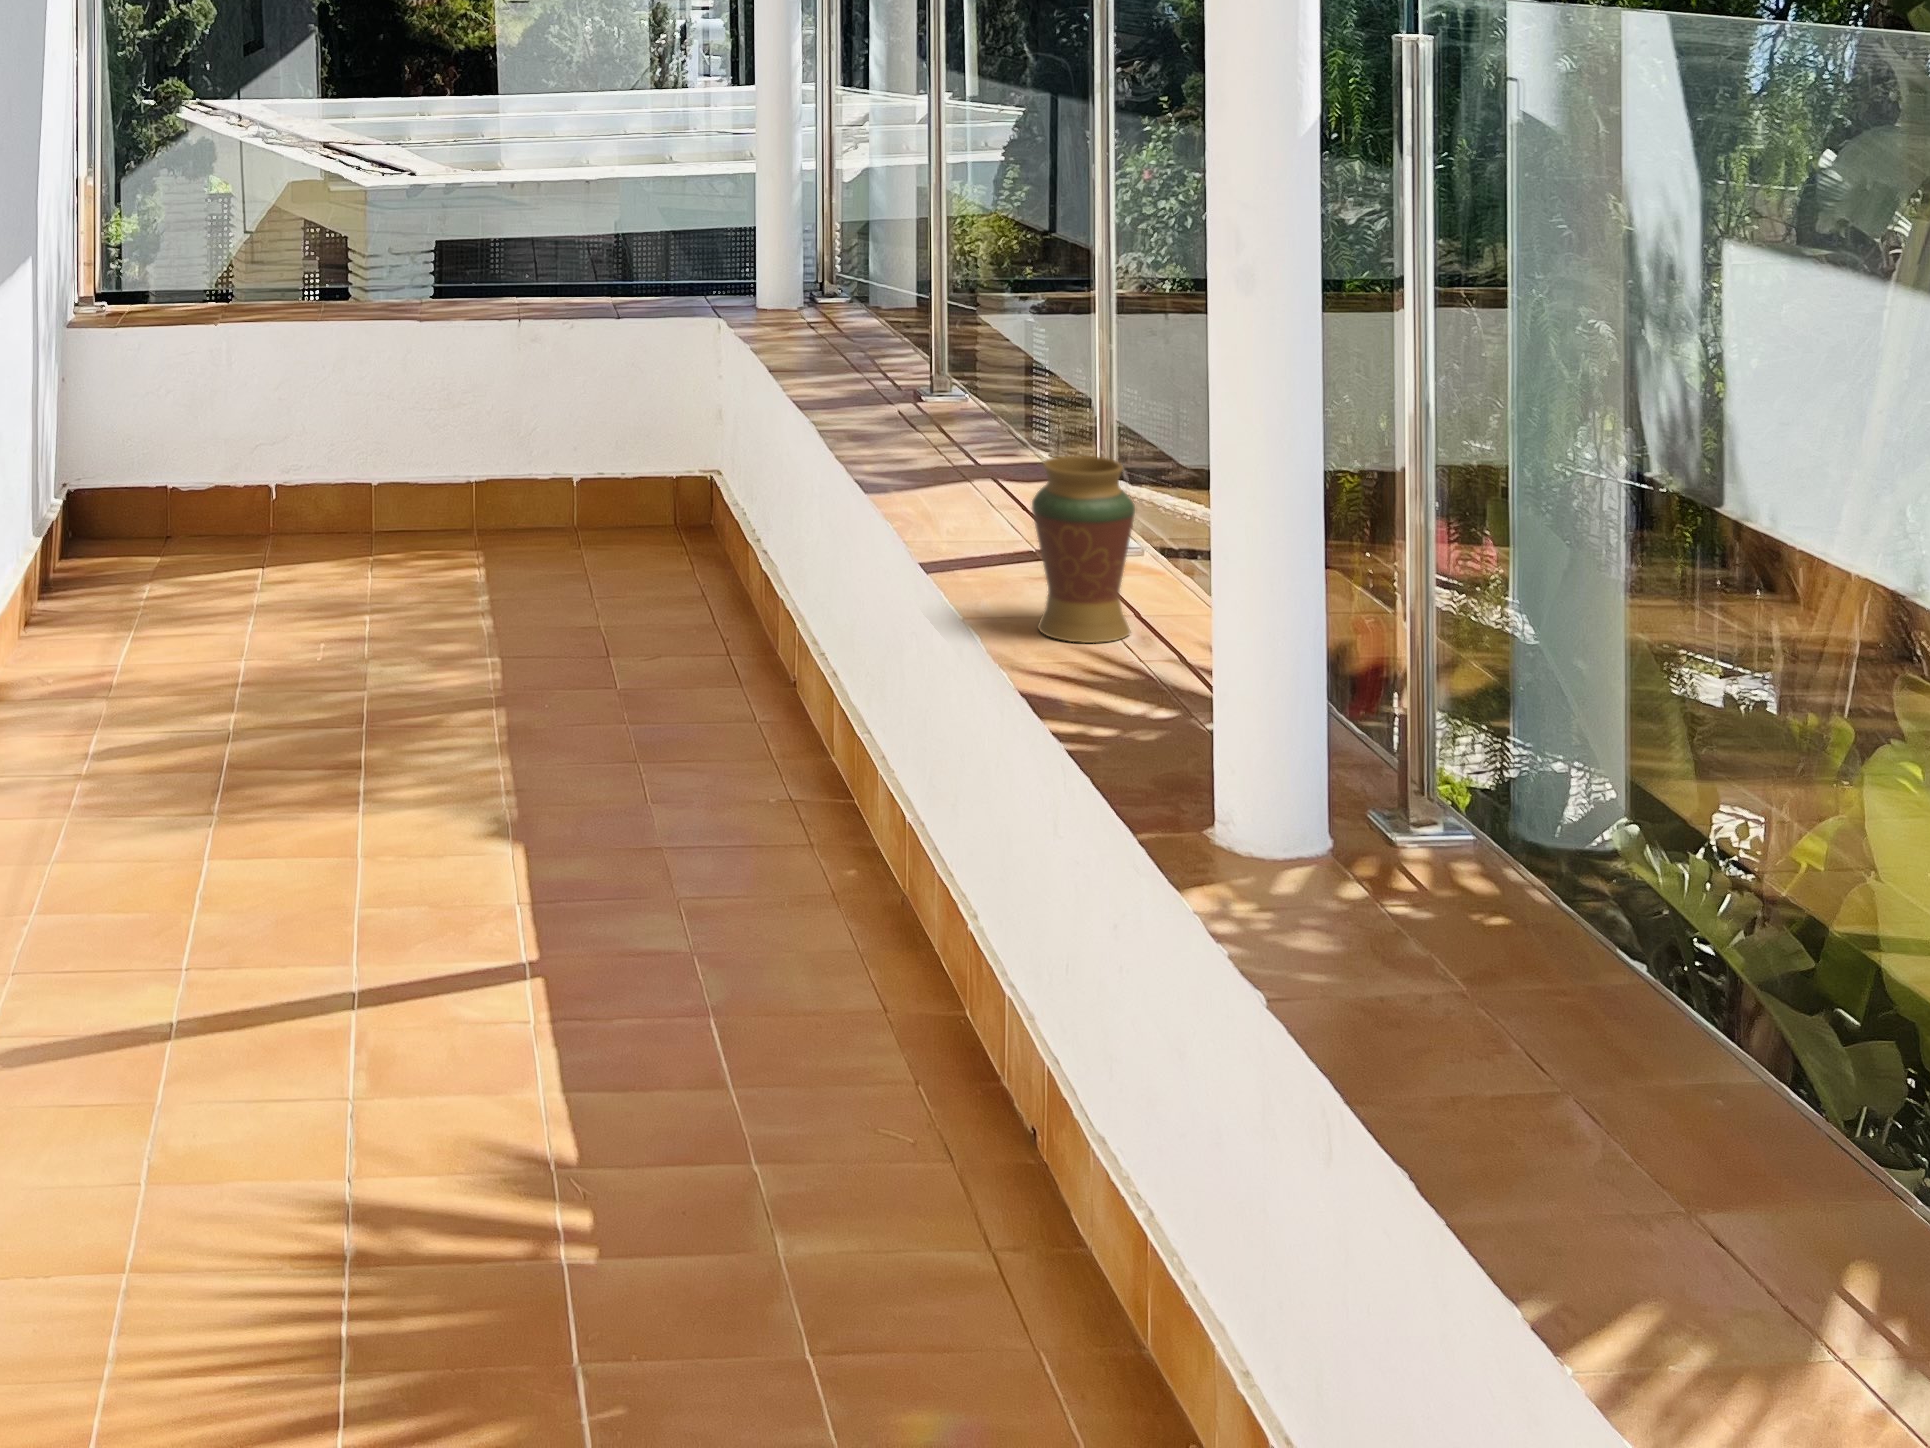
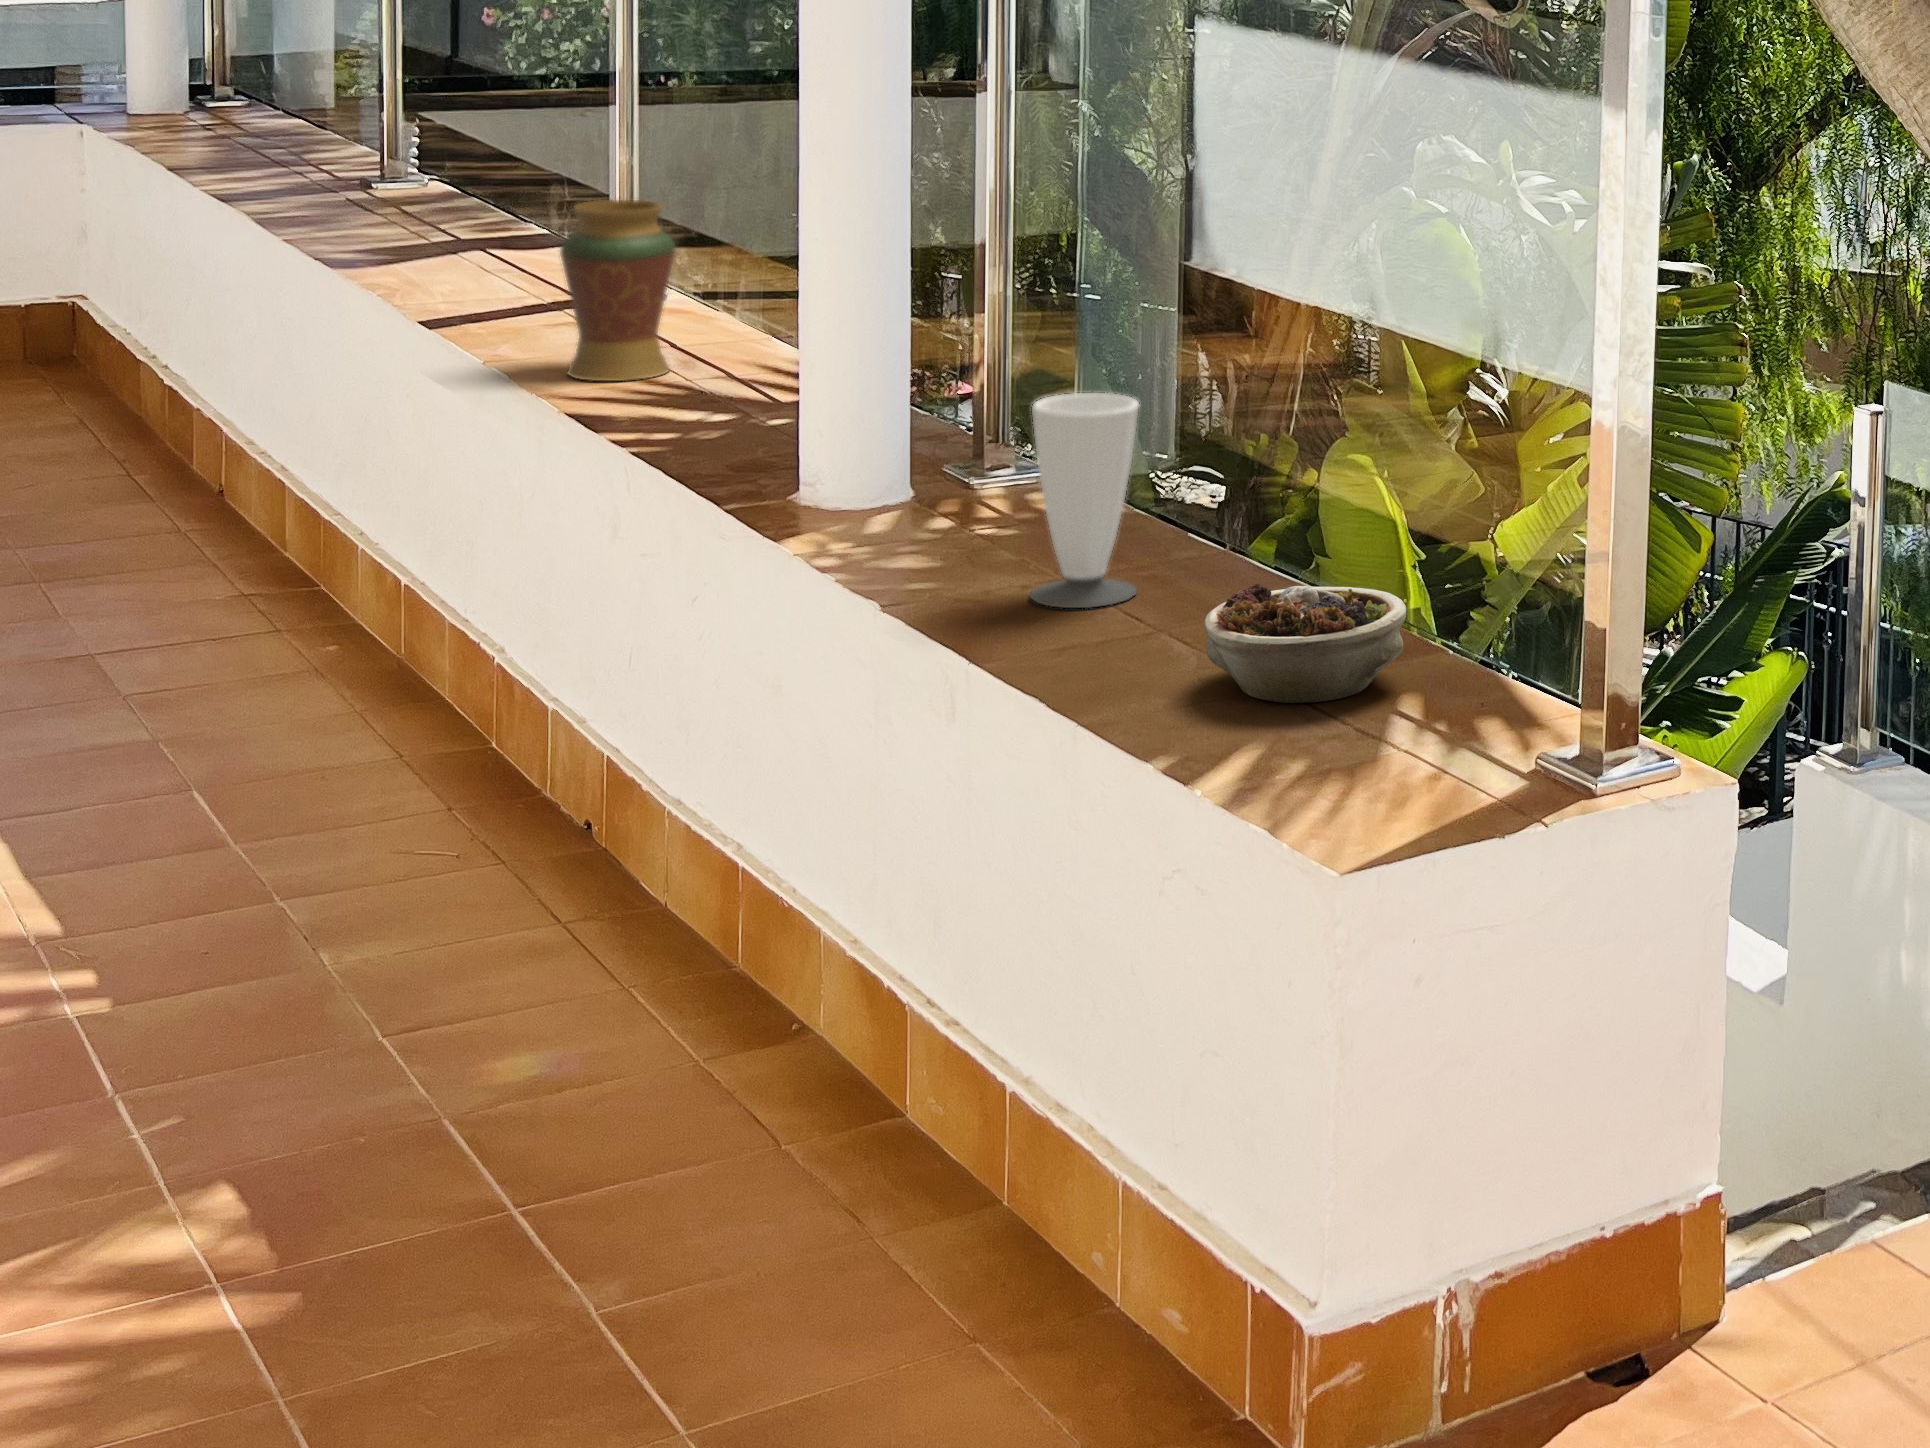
cup: none [1418,811,1545,1084] -> present [1031,393,1139,608]
succulent planter: none [1599,1139,1872,1335] -> present [1205,583,1406,703]

